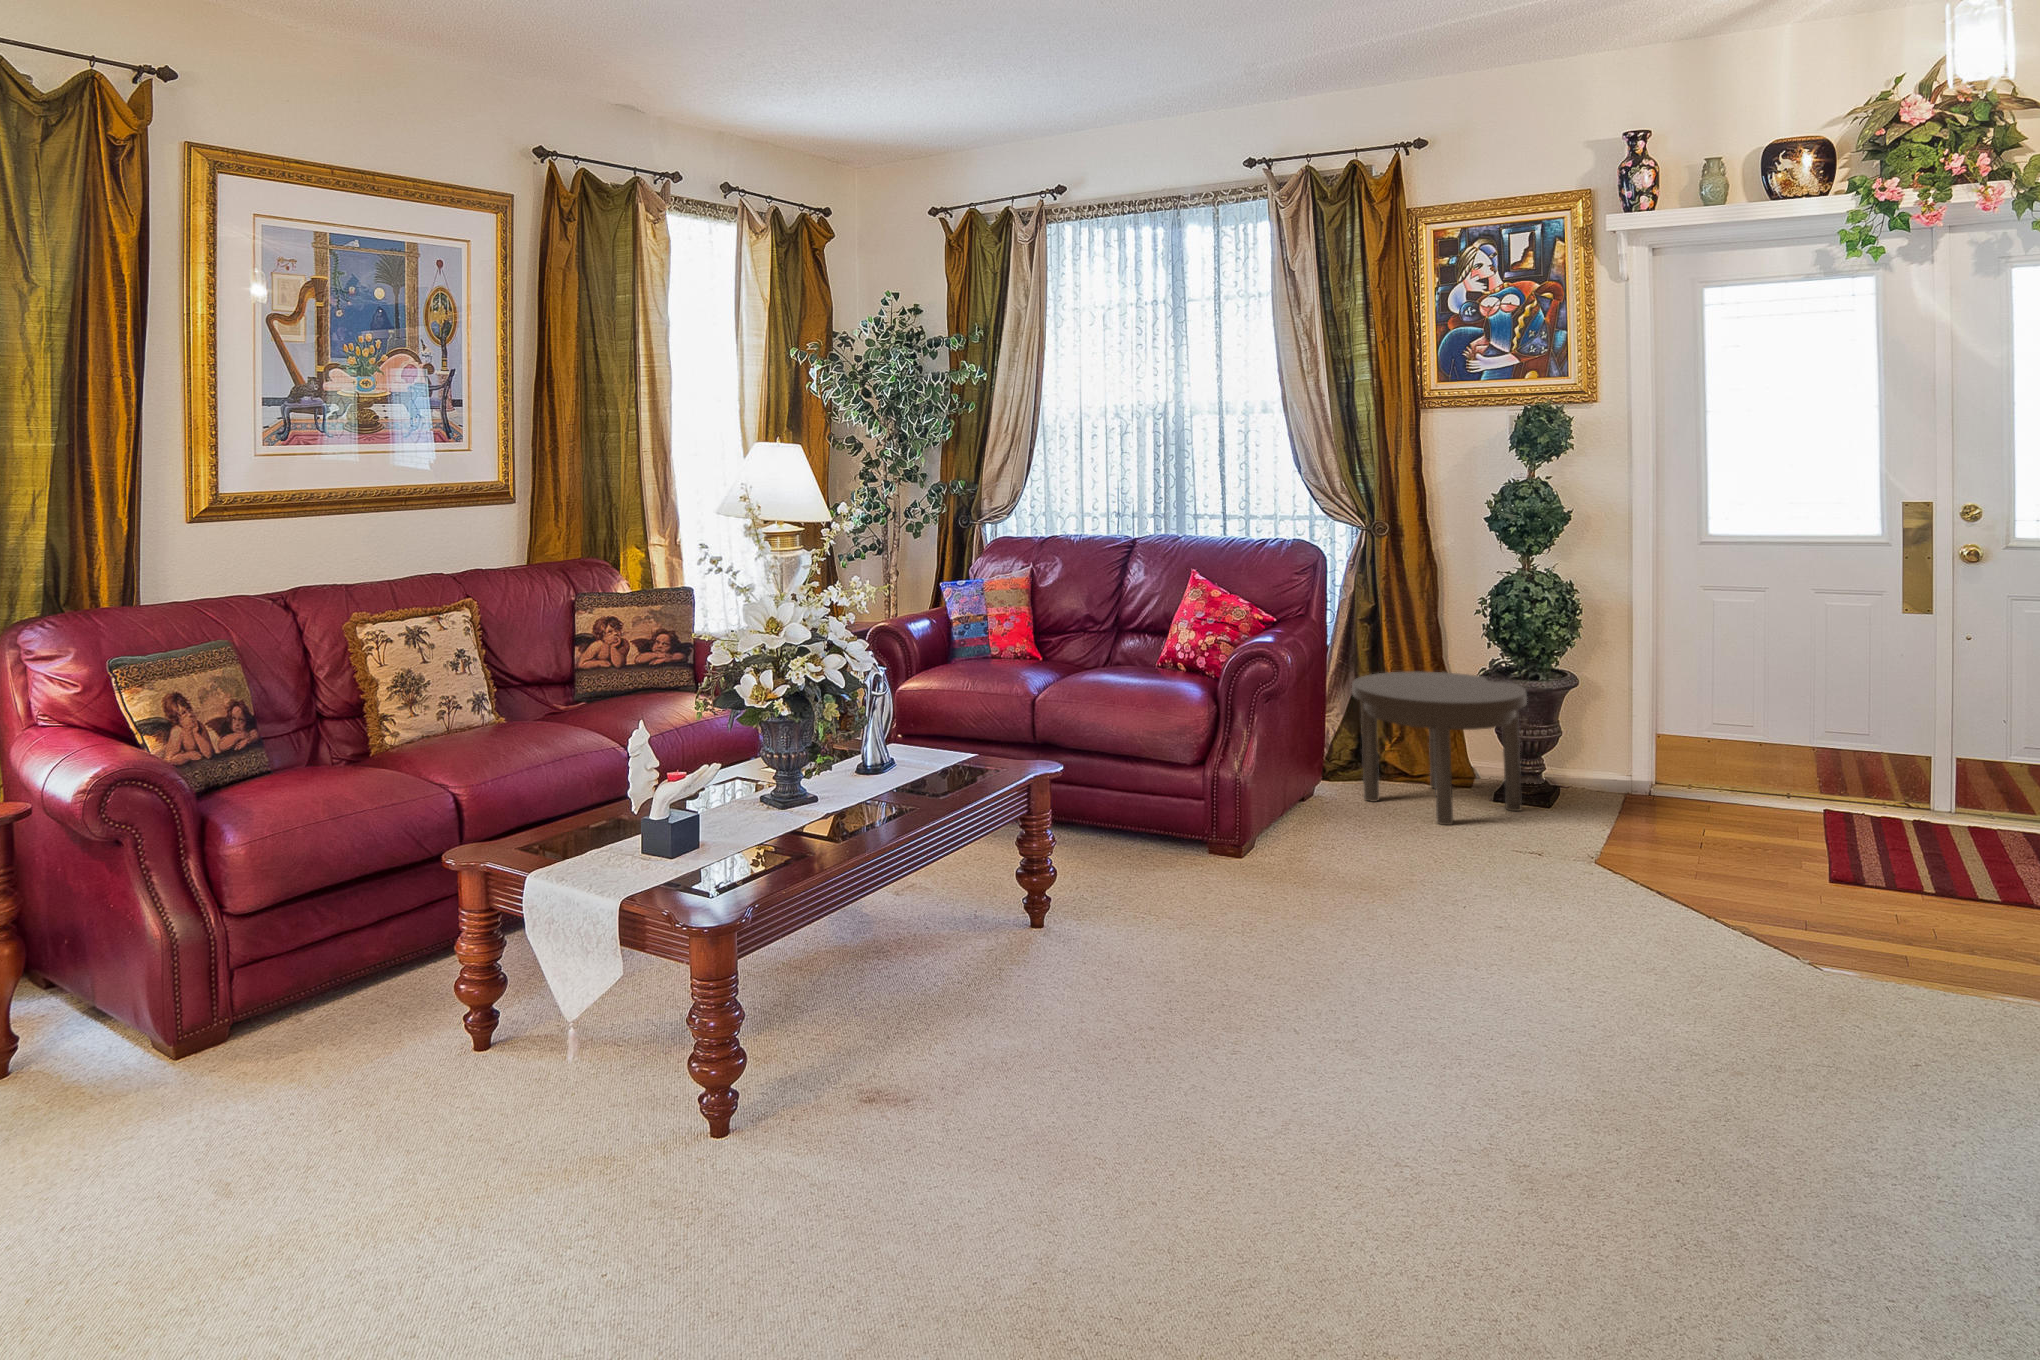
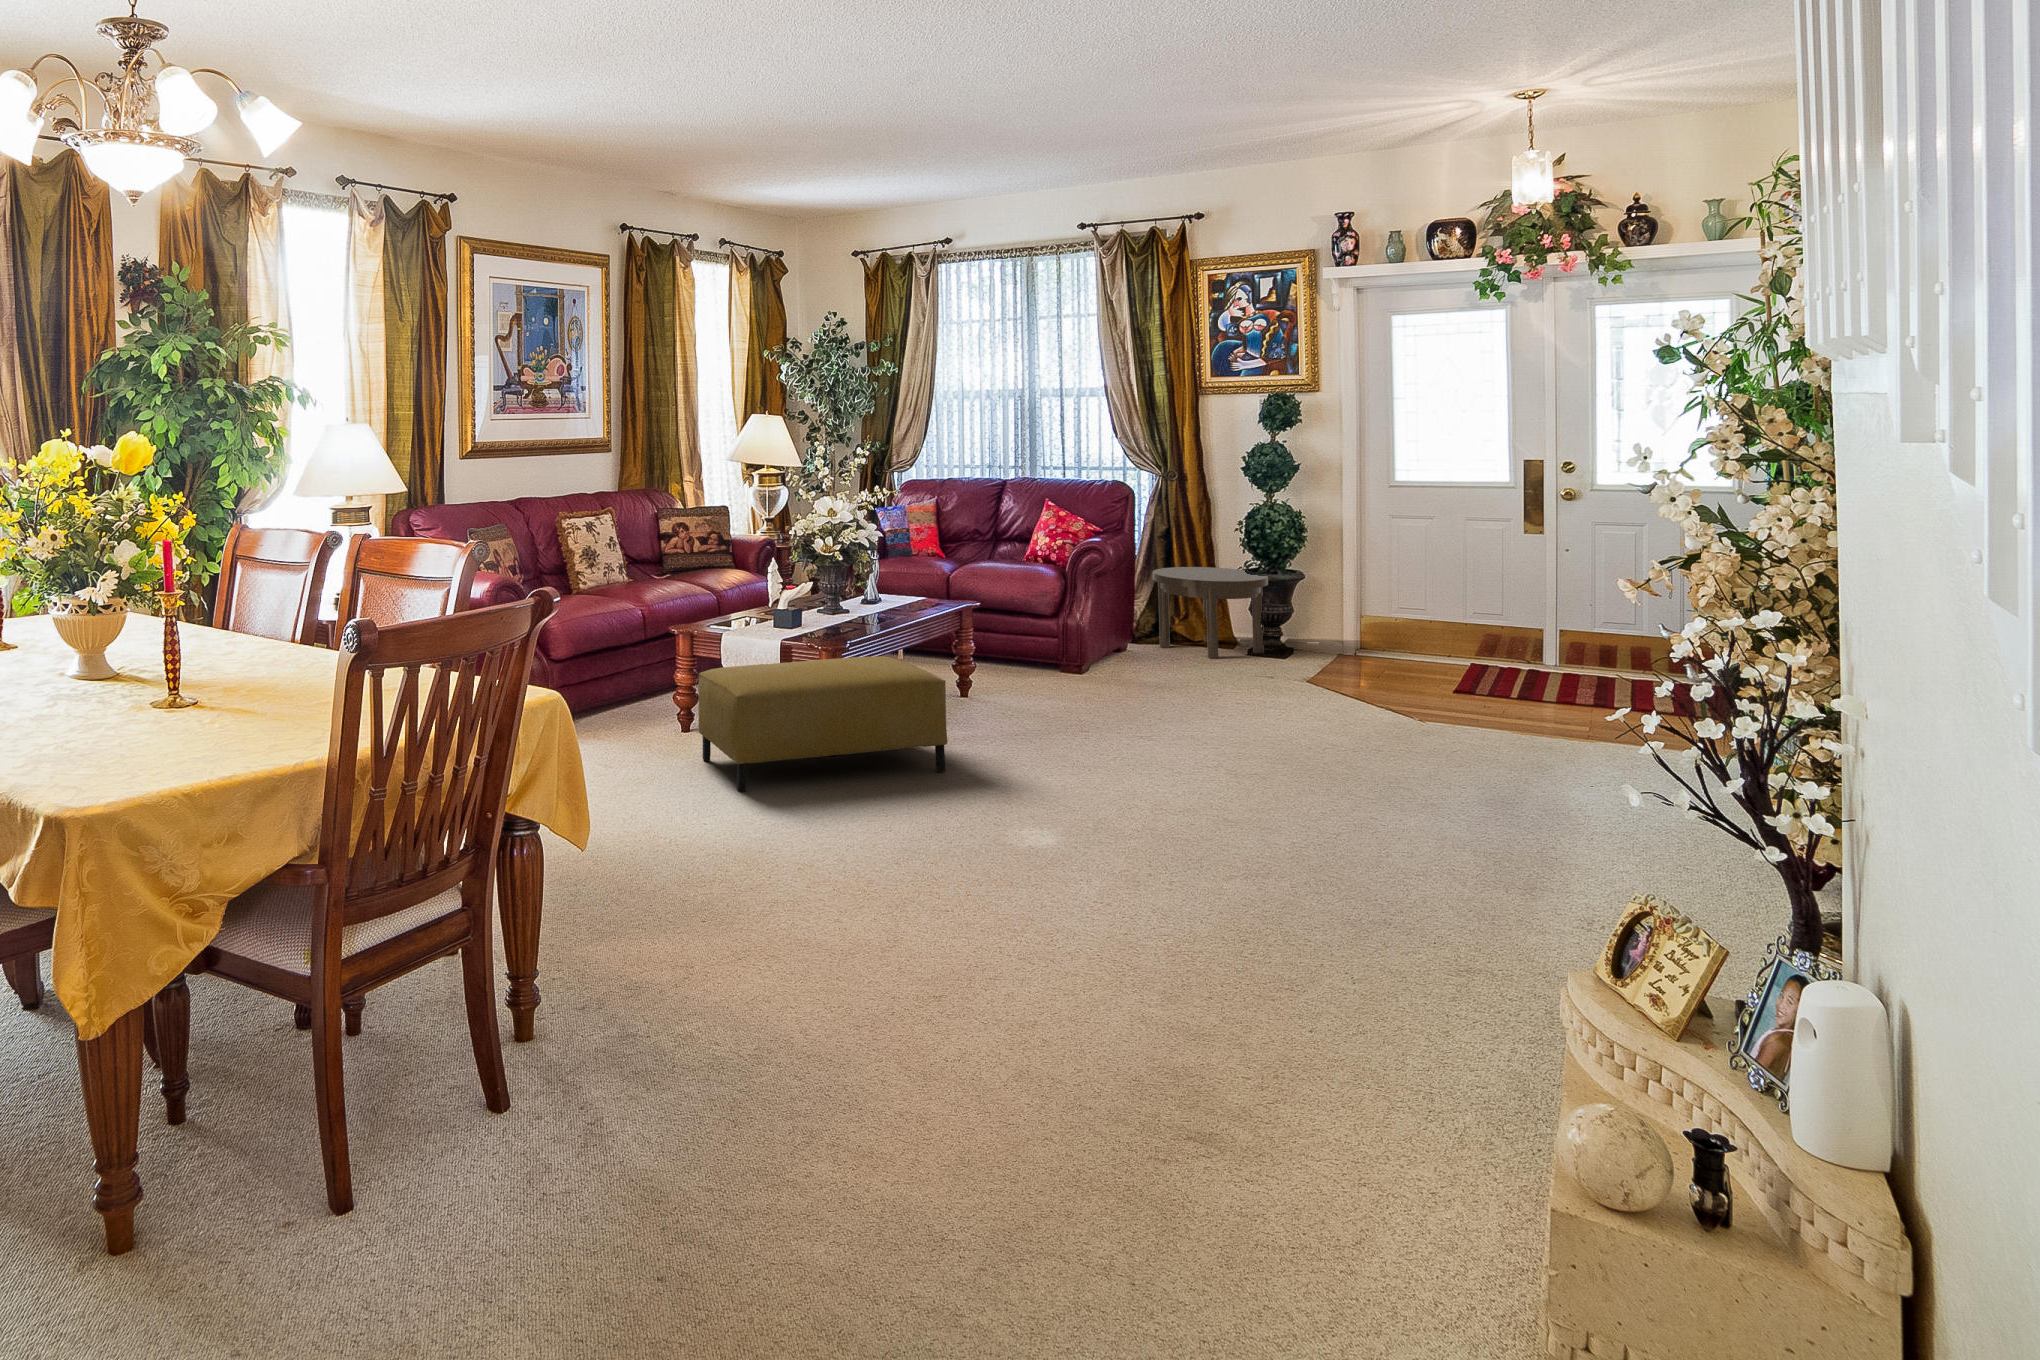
ottoman: none [444,910,930,1266] -> present [698,656,947,792]

